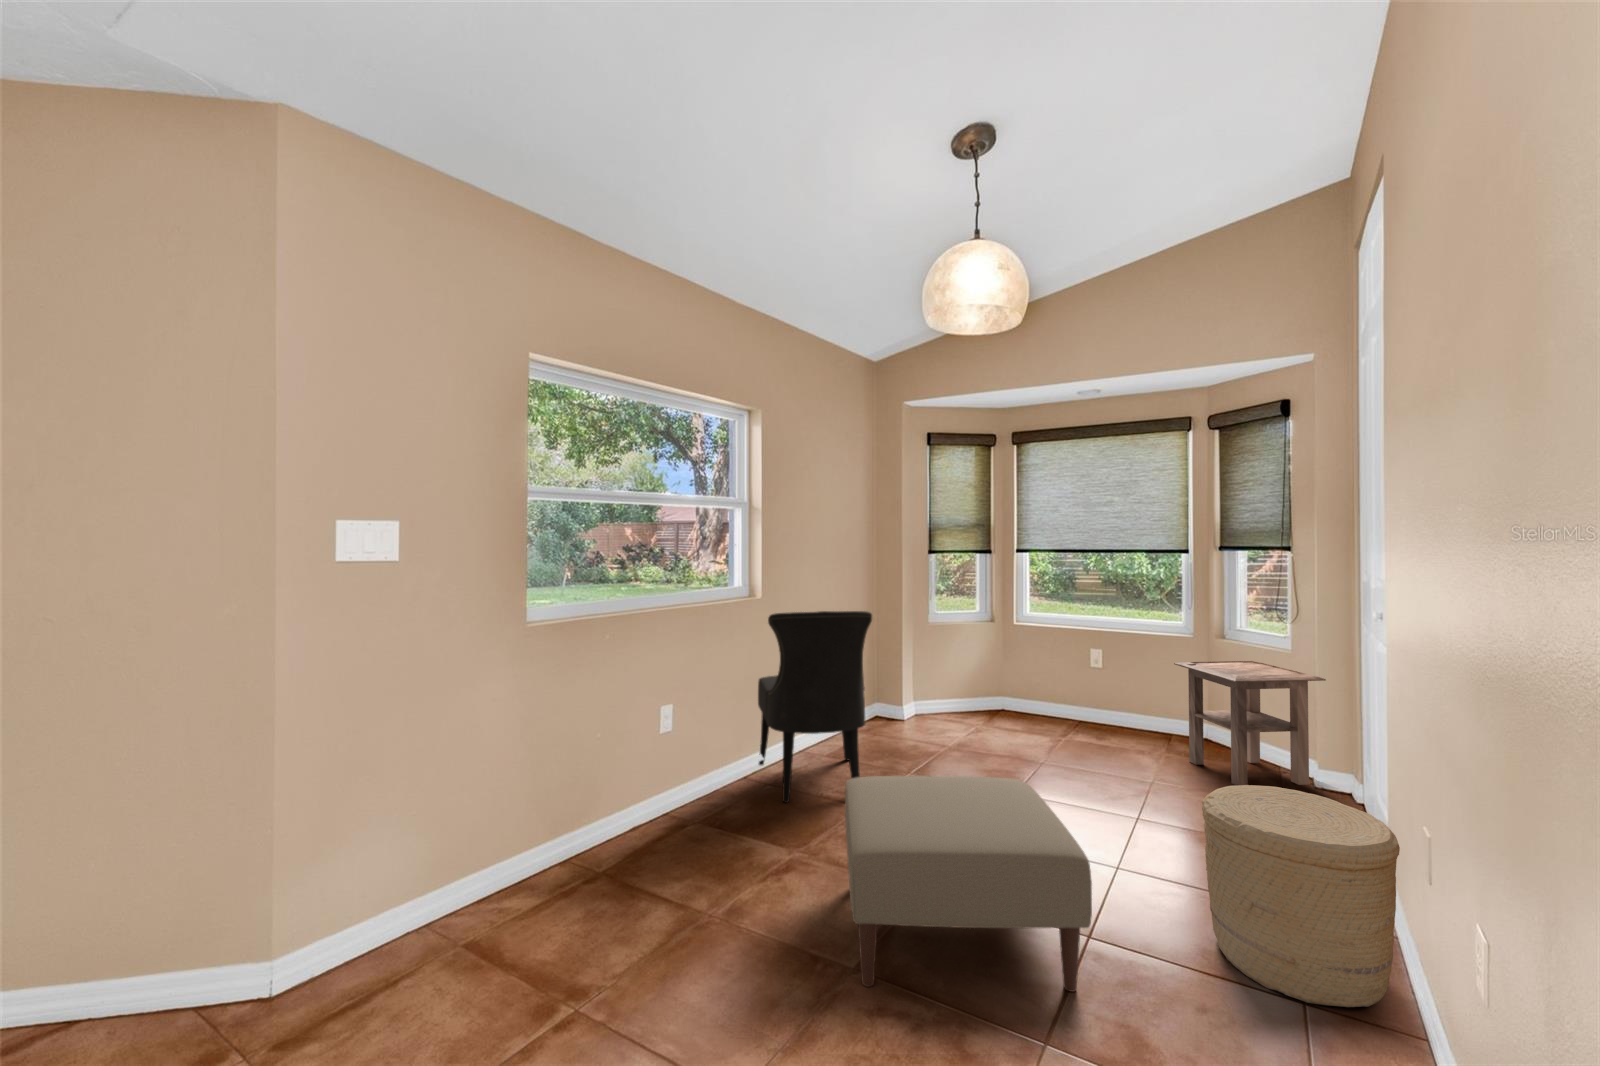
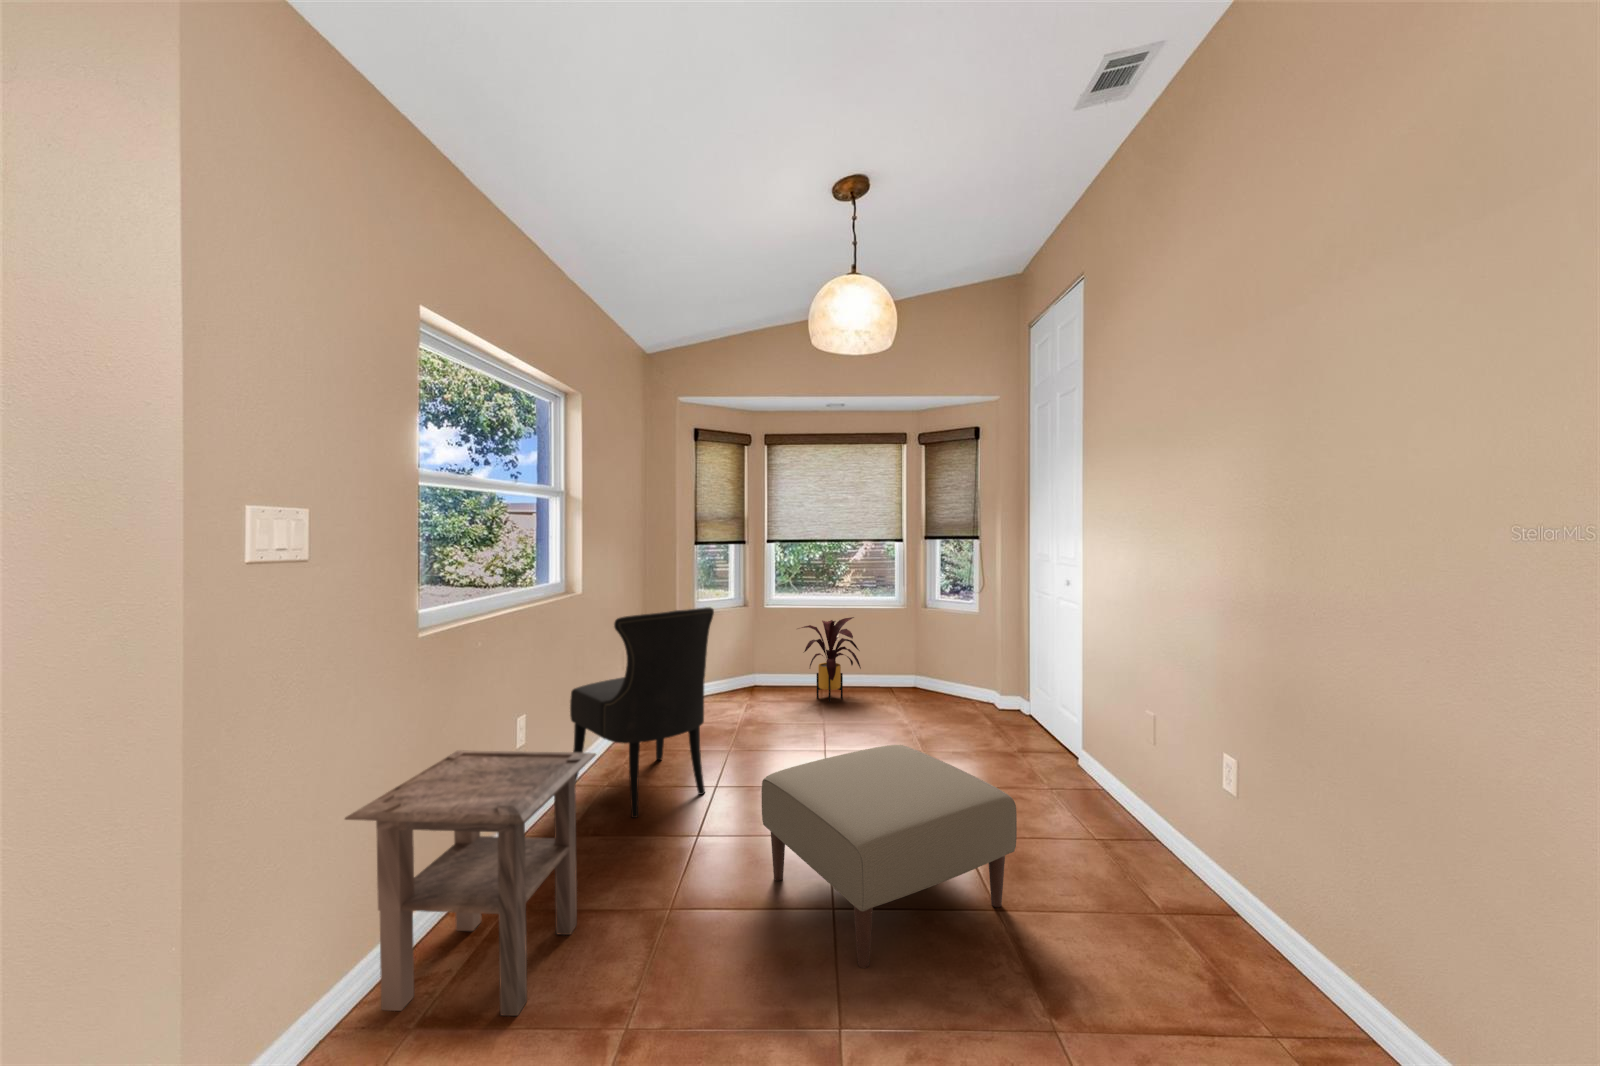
house plant: none [1038,643,1123,739] -> present [801,617,861,702]
side table: present [1174,661,1326,786] -> present [345,750,596,1016]
woven basket: present [1202,785,1400,1007] -> none [1030,714,1152,859]

